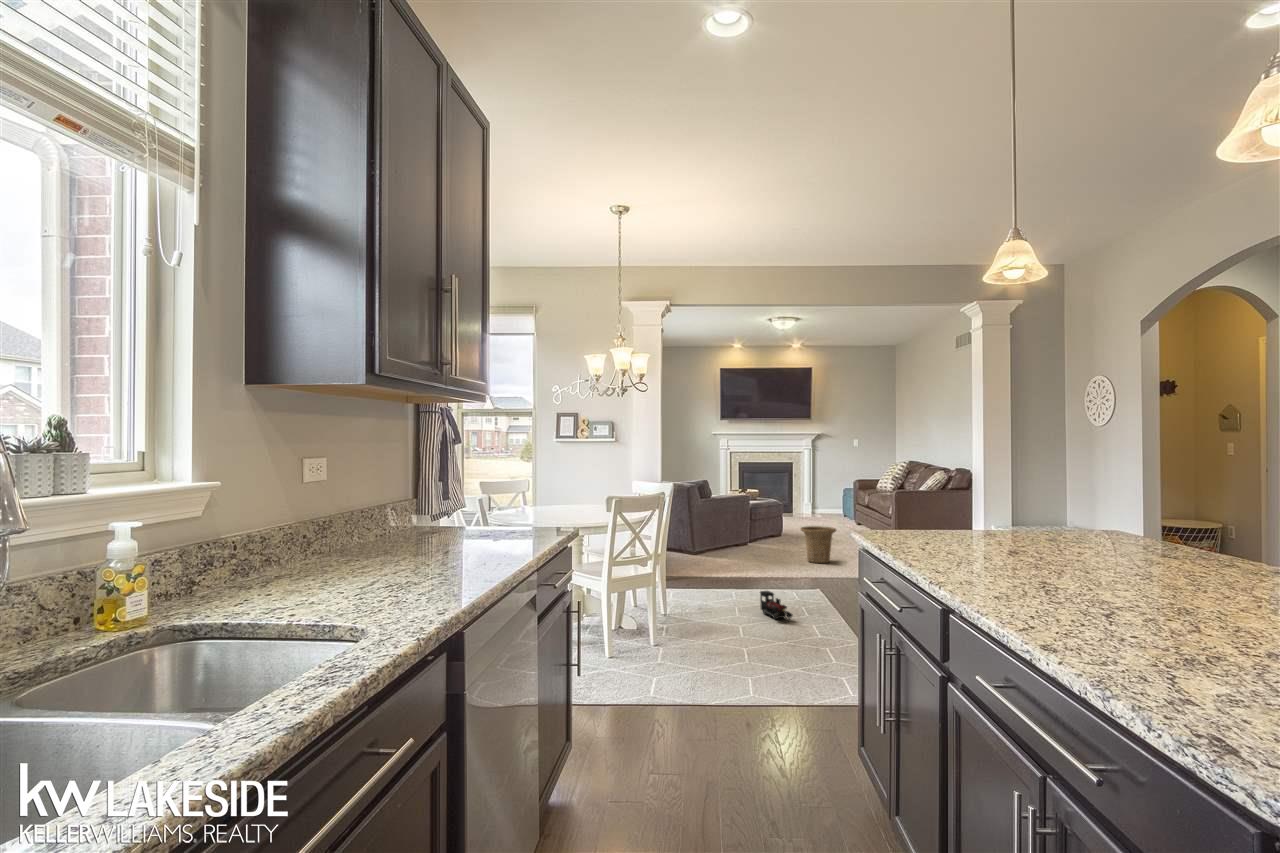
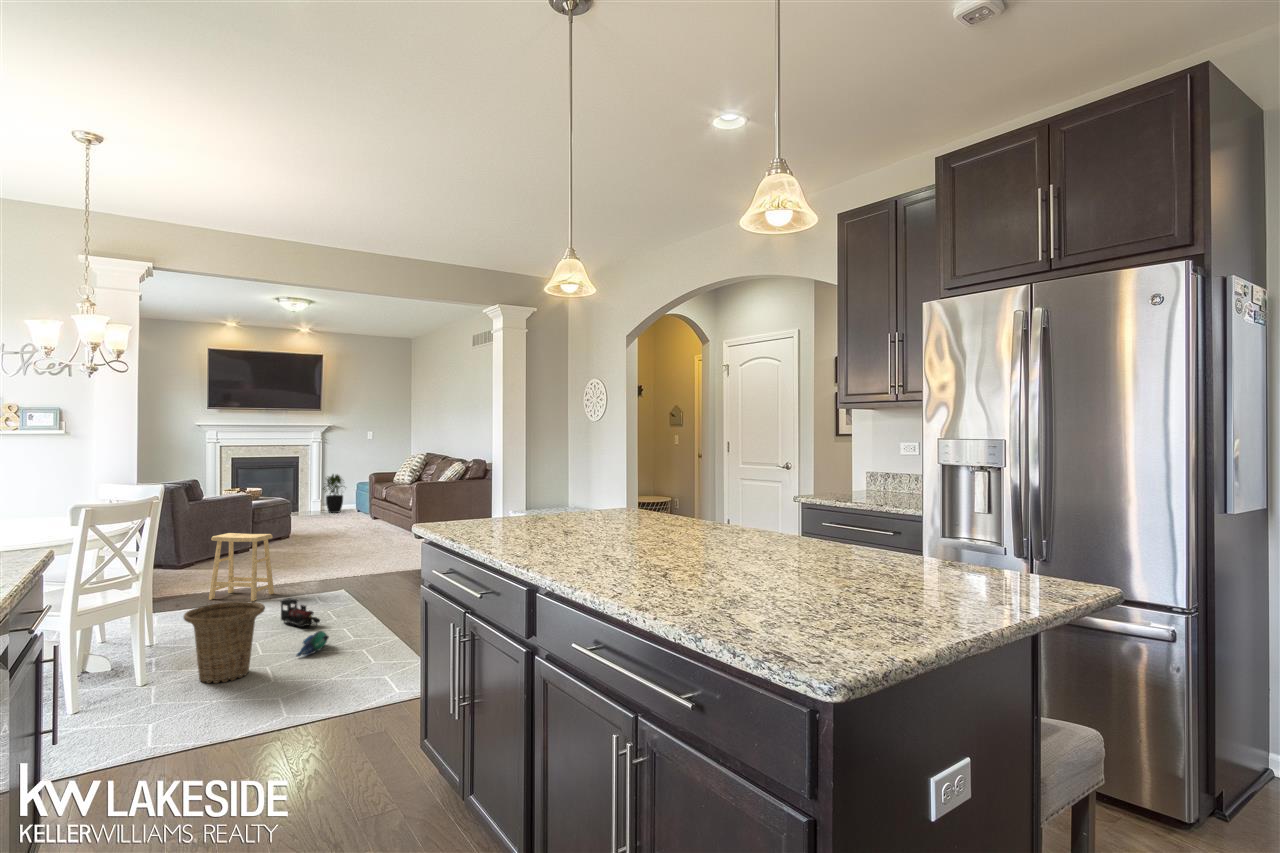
potted plant: none [810,479,835,517] -> present [323,474,345,513]
basket: present [801,526,836,563] -> present [184,601,265,683]
footstool: none [710,527,760,589] -> present [209,533,274,601]
plush toy: none [768,625,796,645] -> present [297,631,329,657]

